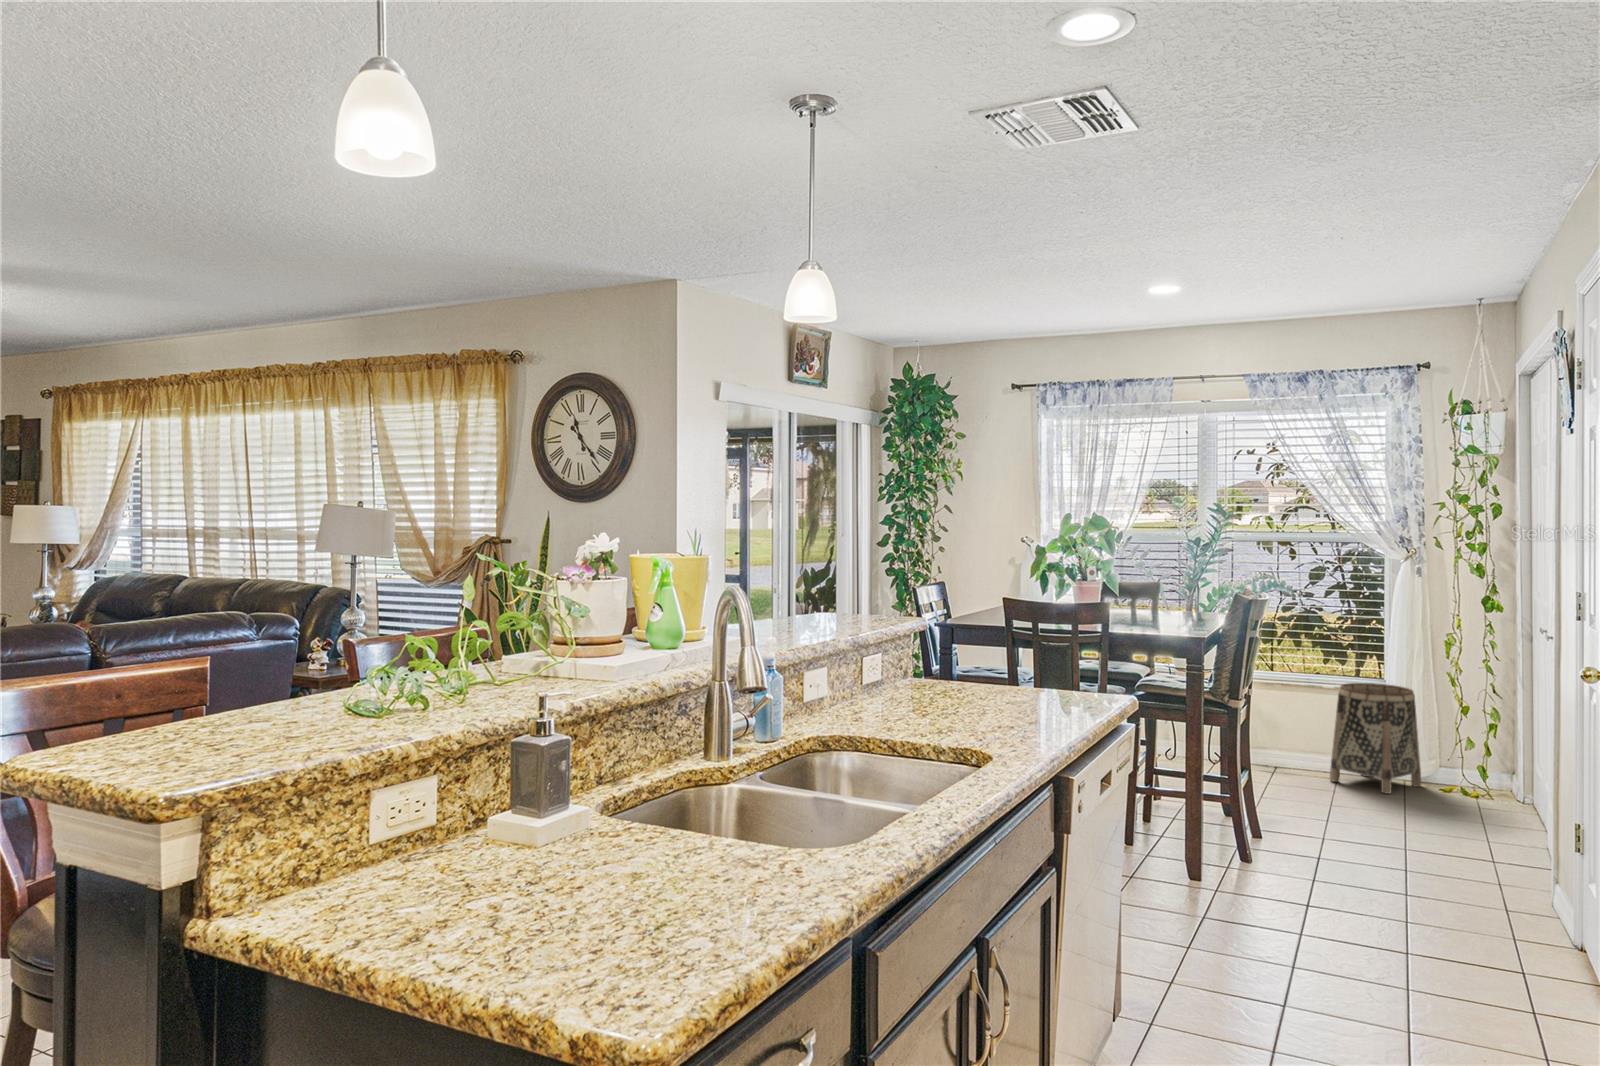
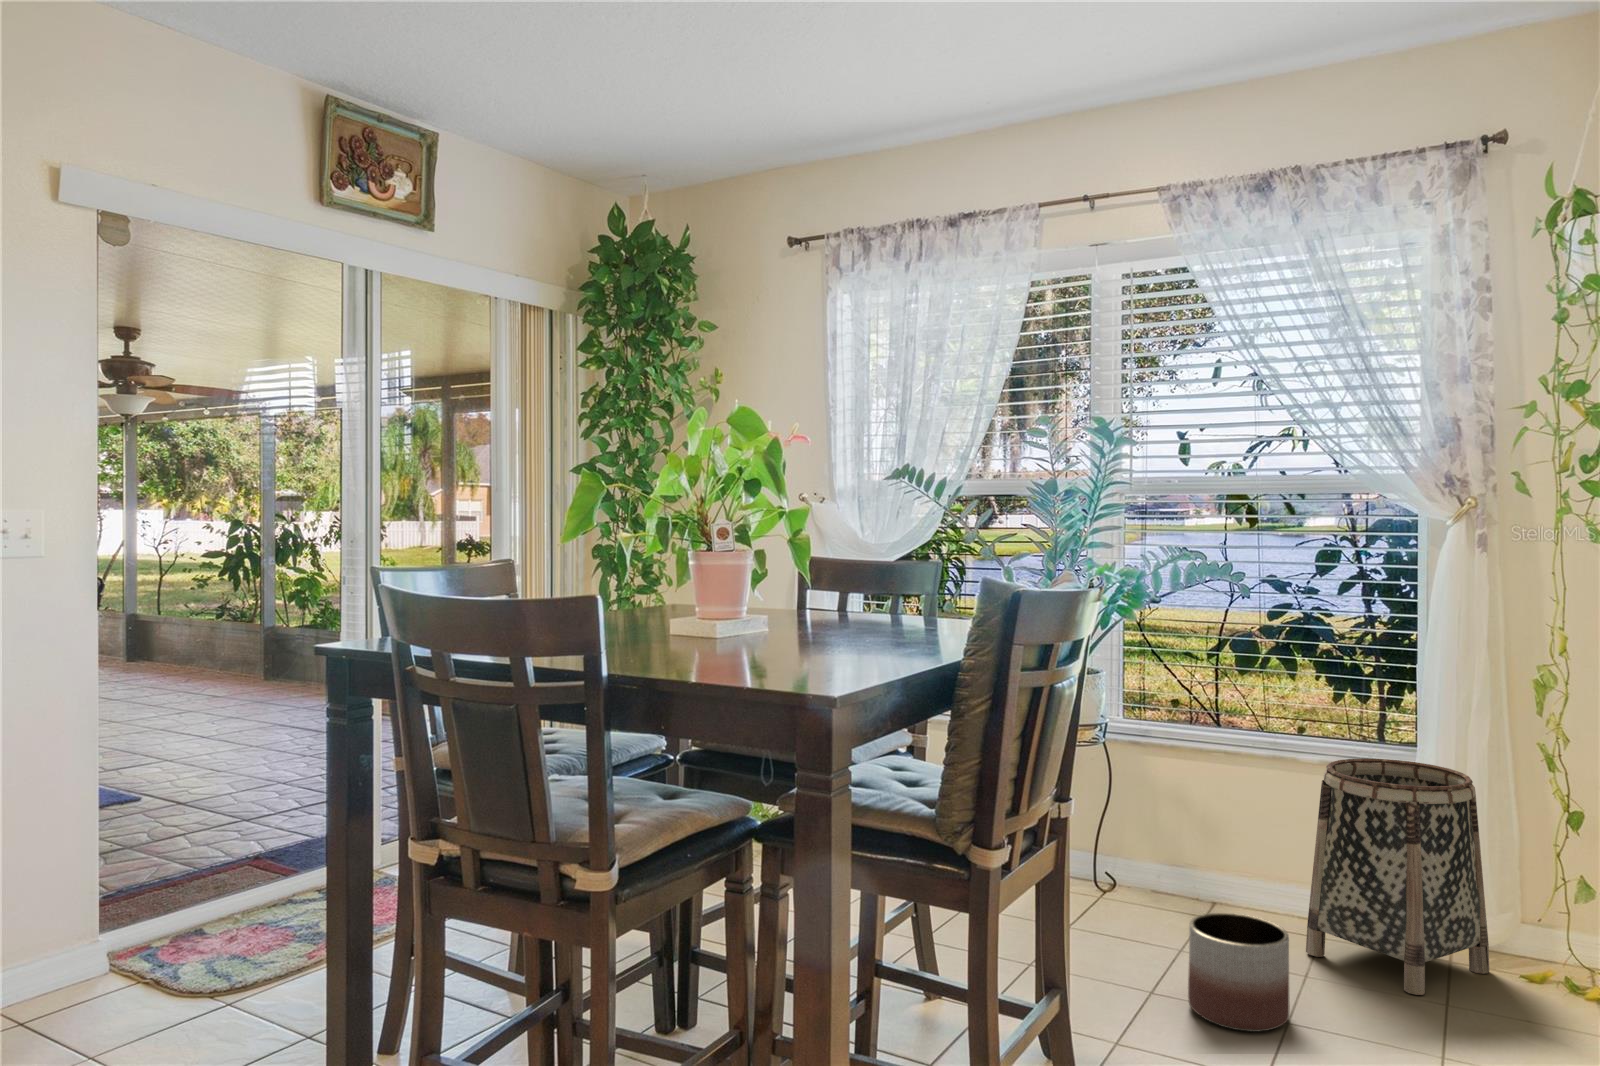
planter: none [1281,755,1331,806] -> present [1188,913,1290,1032]

